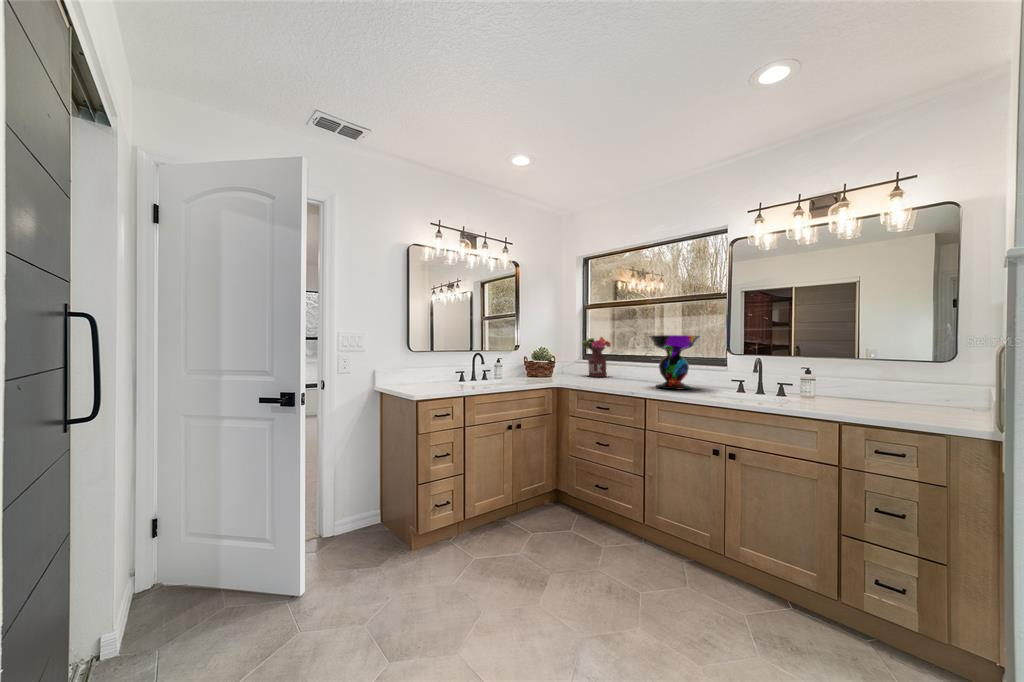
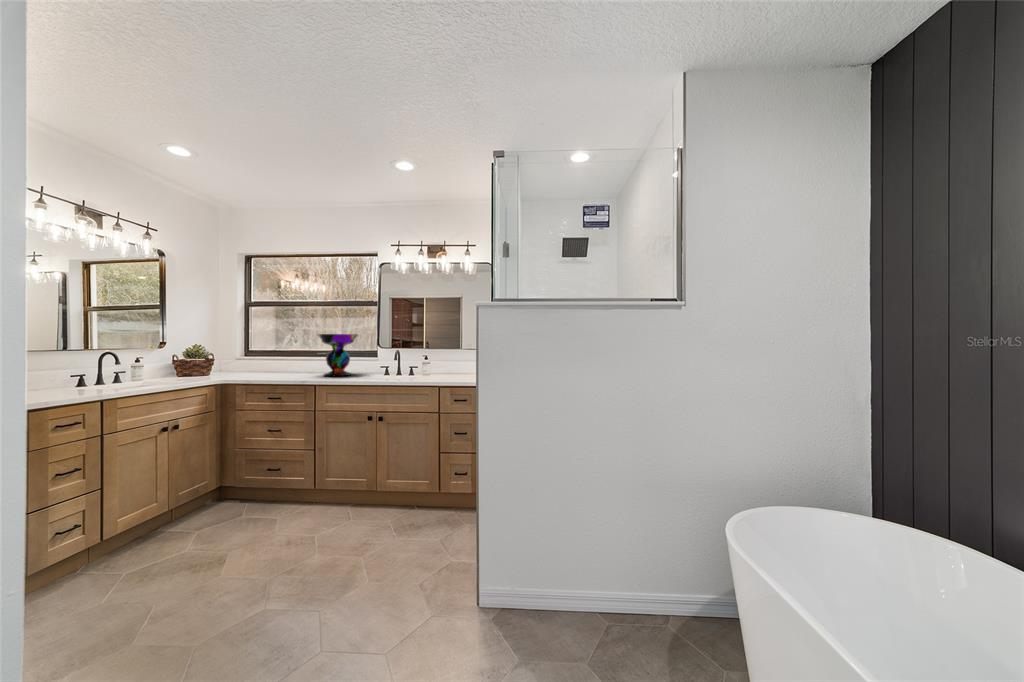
flower arrangement: present [583,337,611,377] -> none [247,334,279,371]

